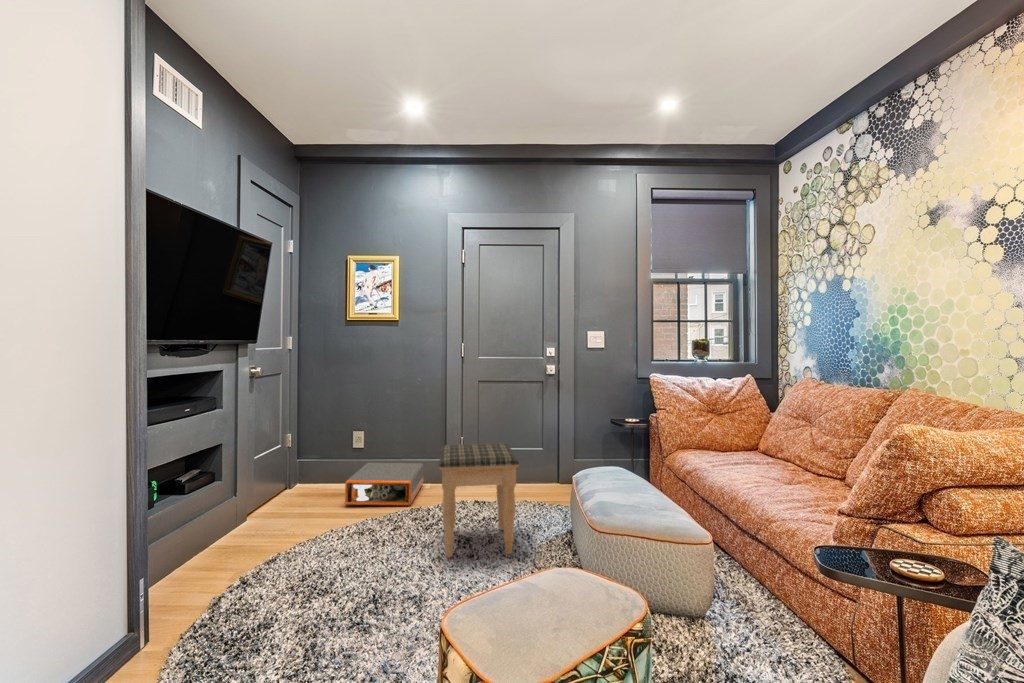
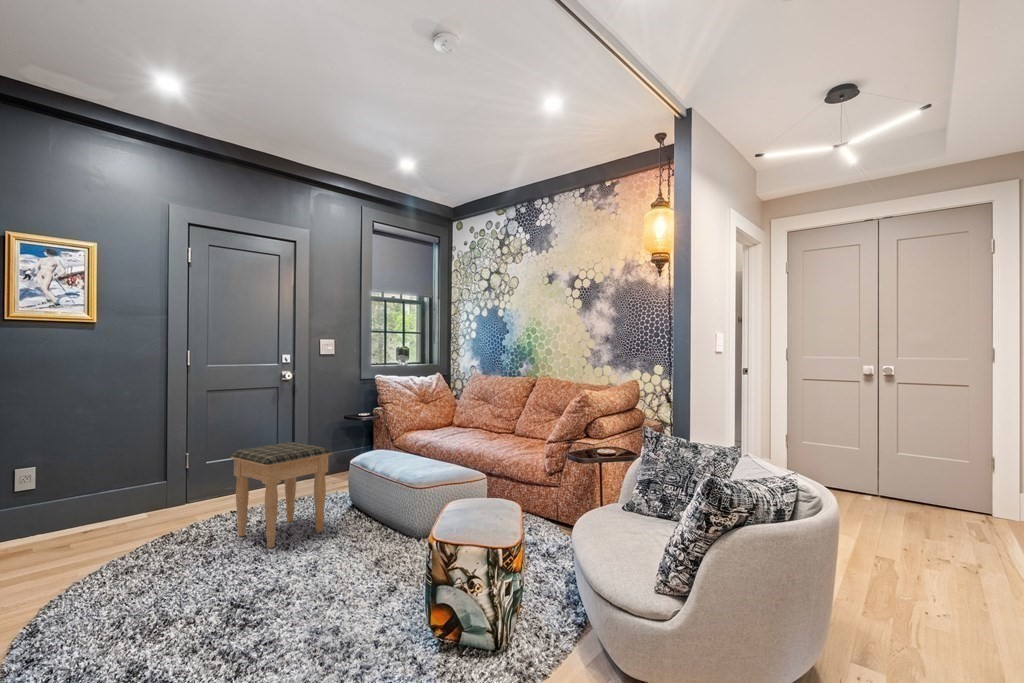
storage box: present [345,463,424,506] -> none [45,491,157,552]

